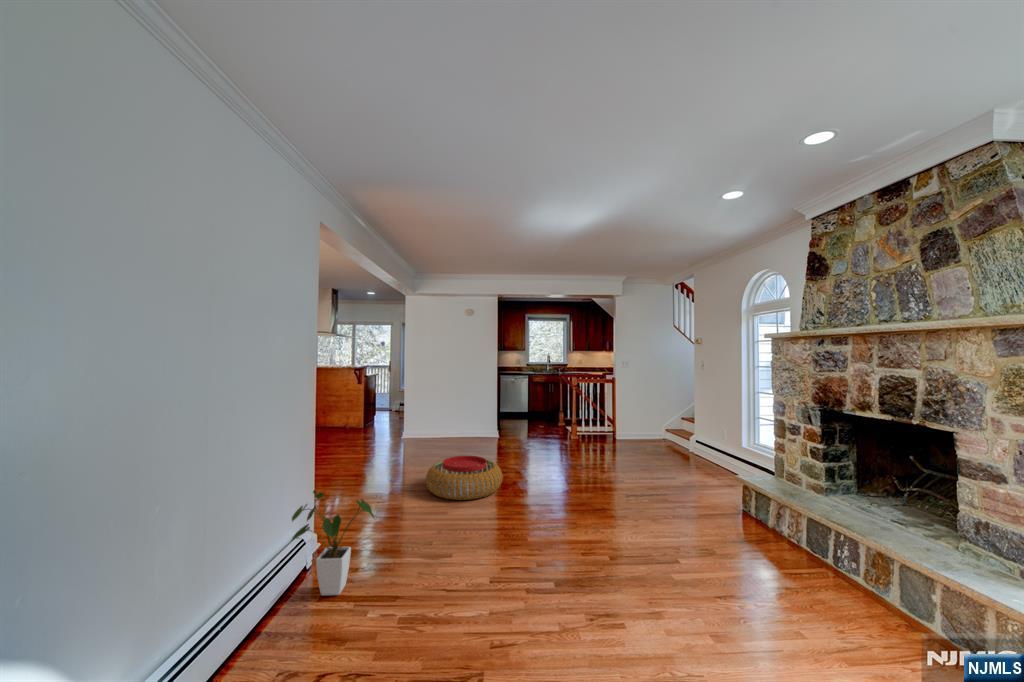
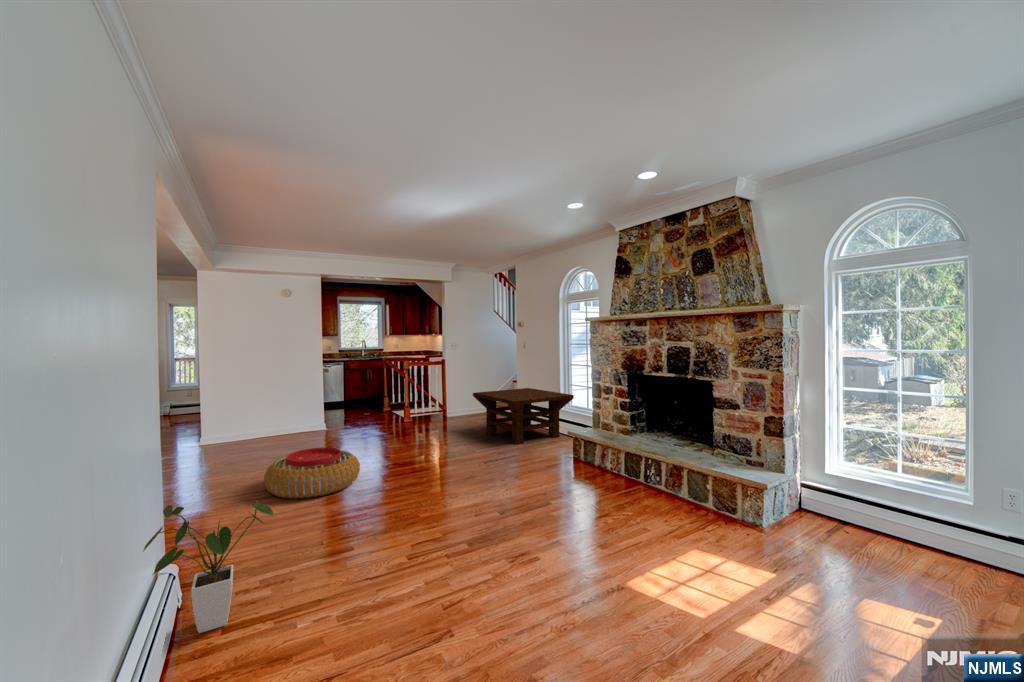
coffee table: none [636,415,760,480] -> present [473,388,574,445]

